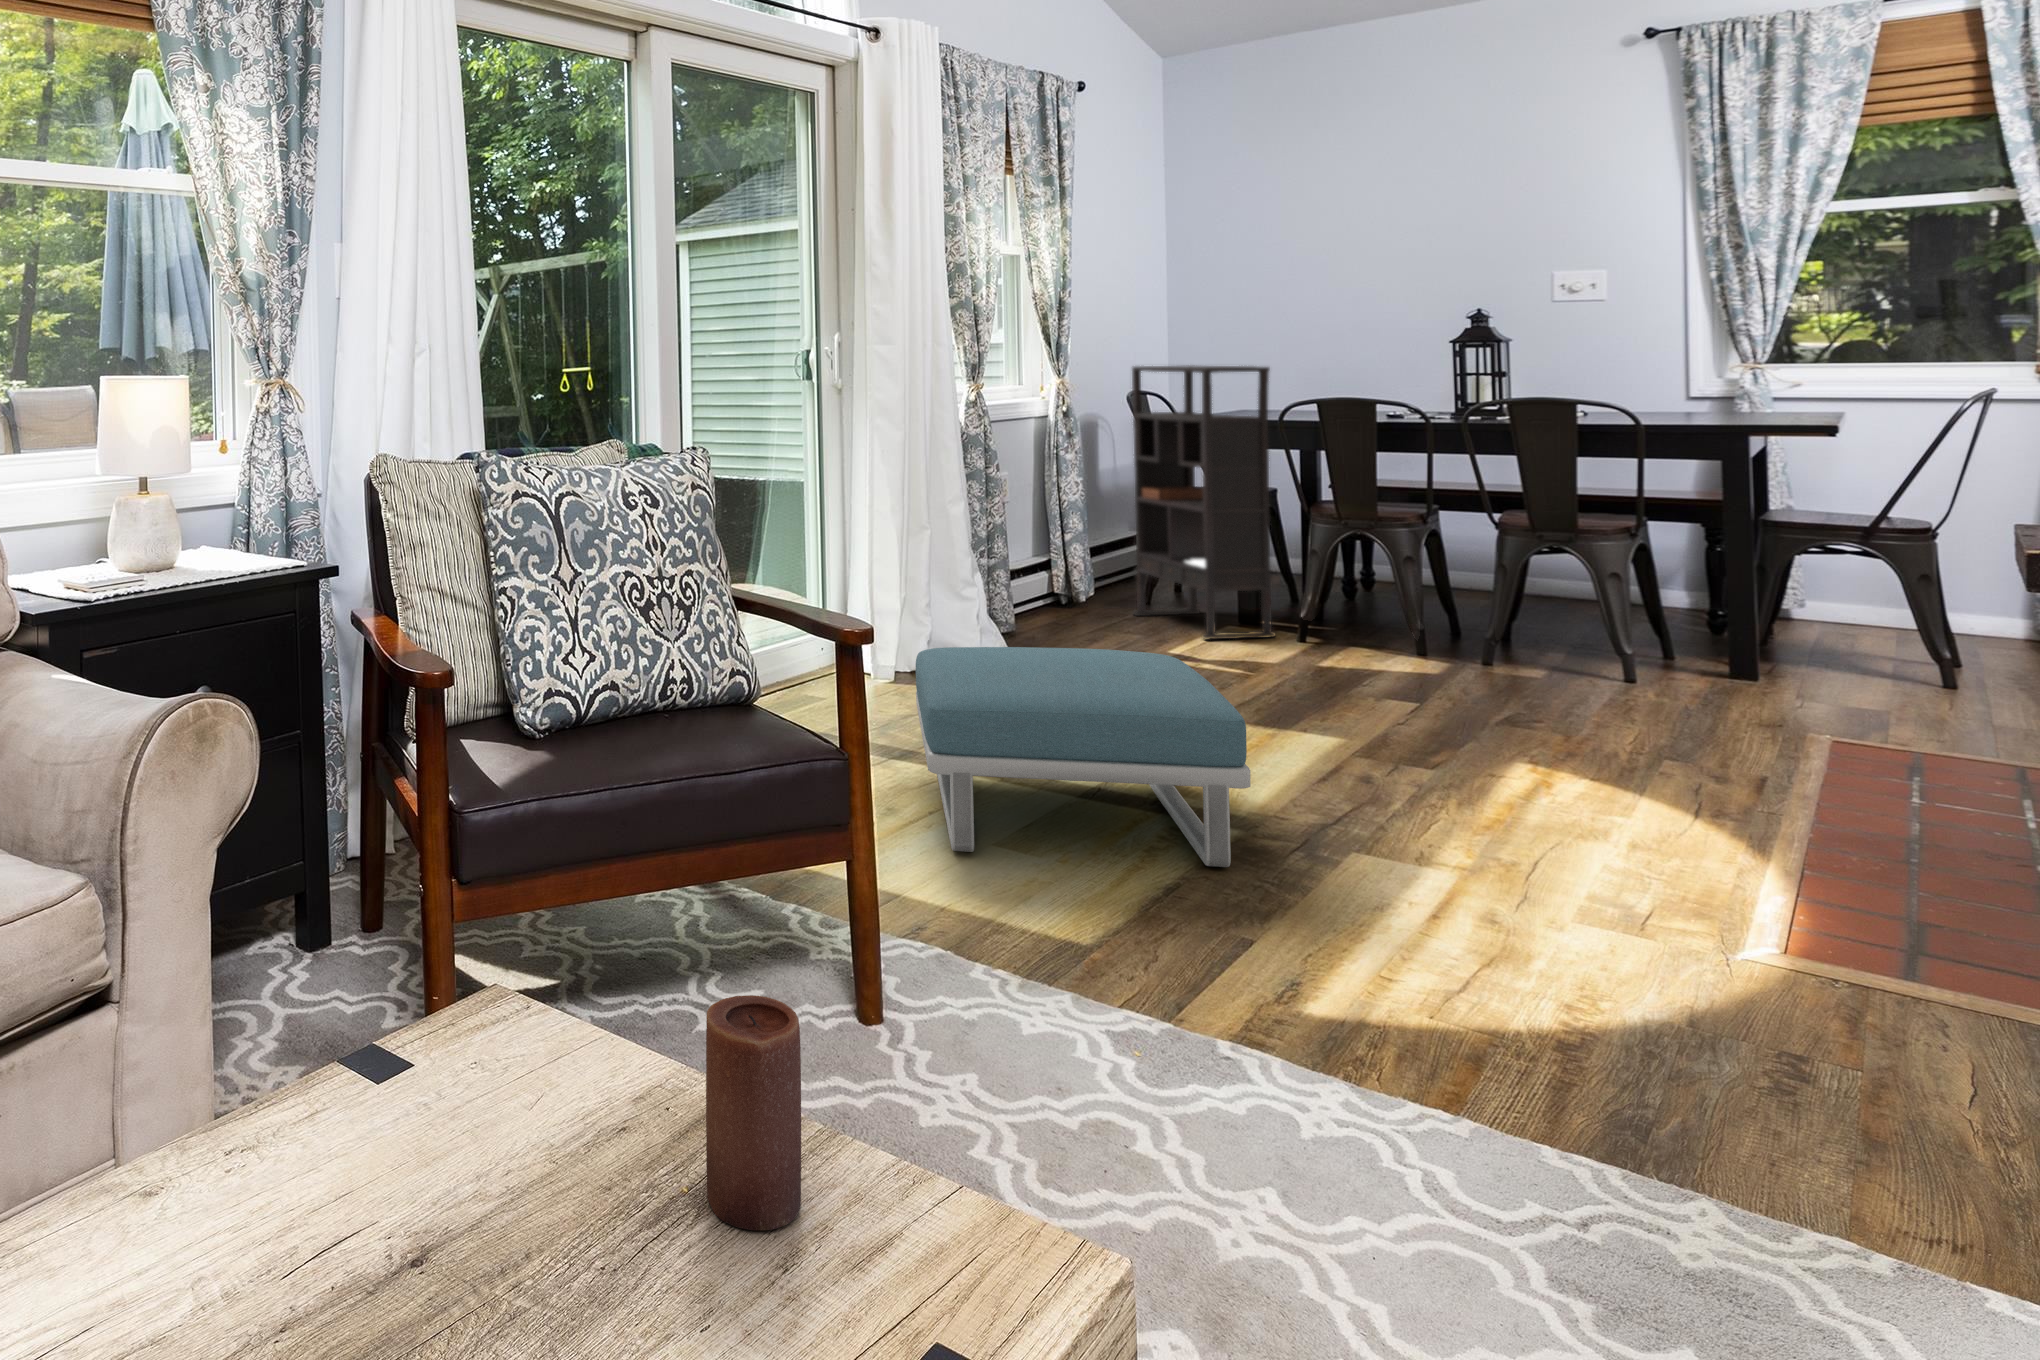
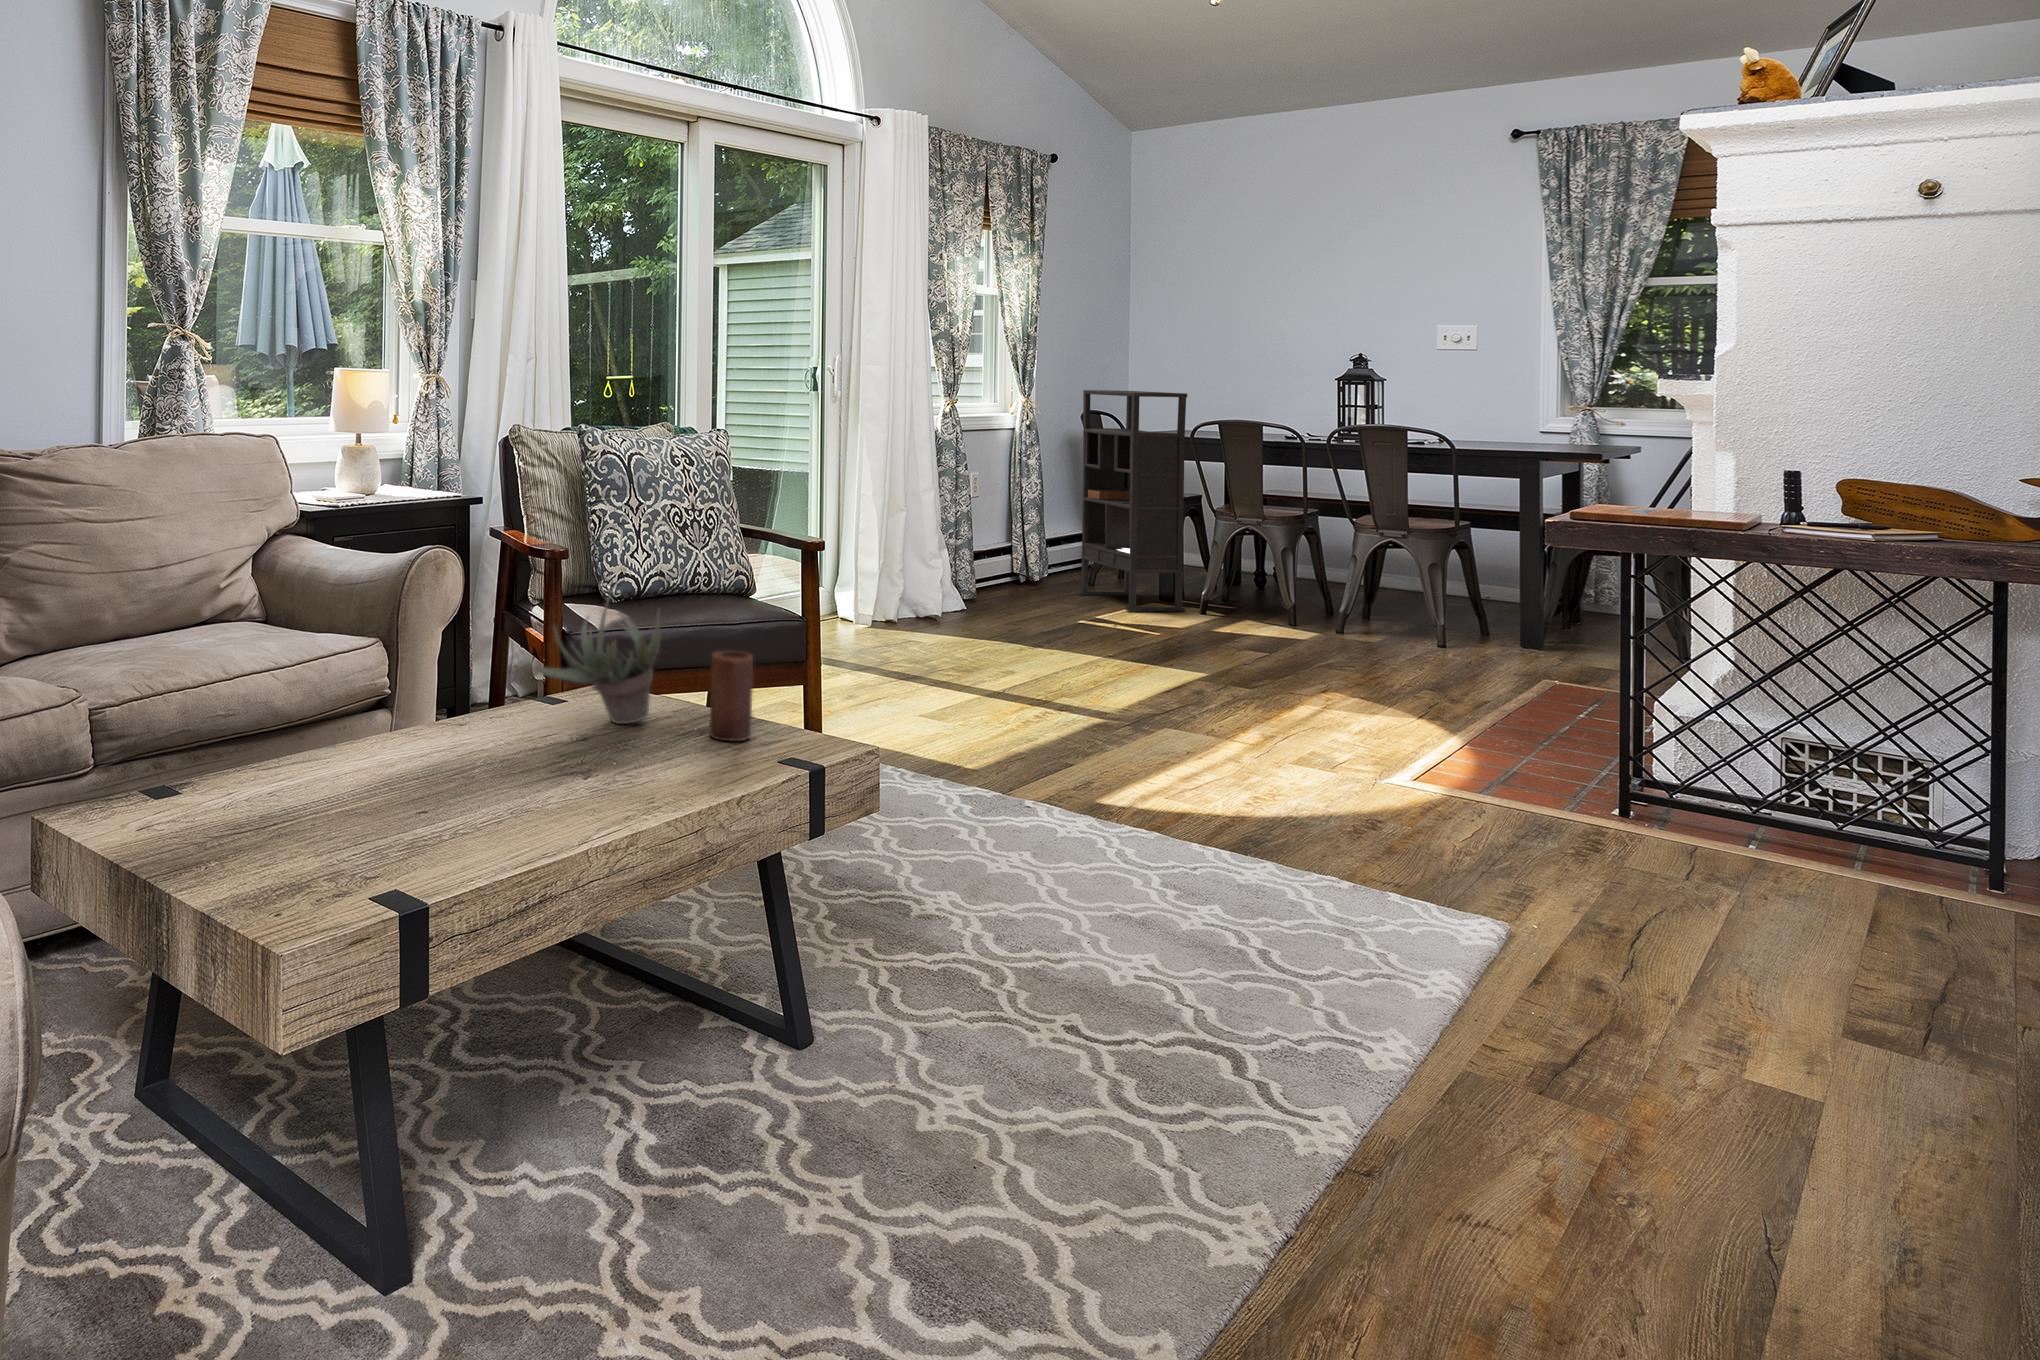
footstool: present [916,647,1251,867] -> none [874,587,1092,729]
succulent plant: none [306,873,593,1160] -> present [535,597,661,724]

